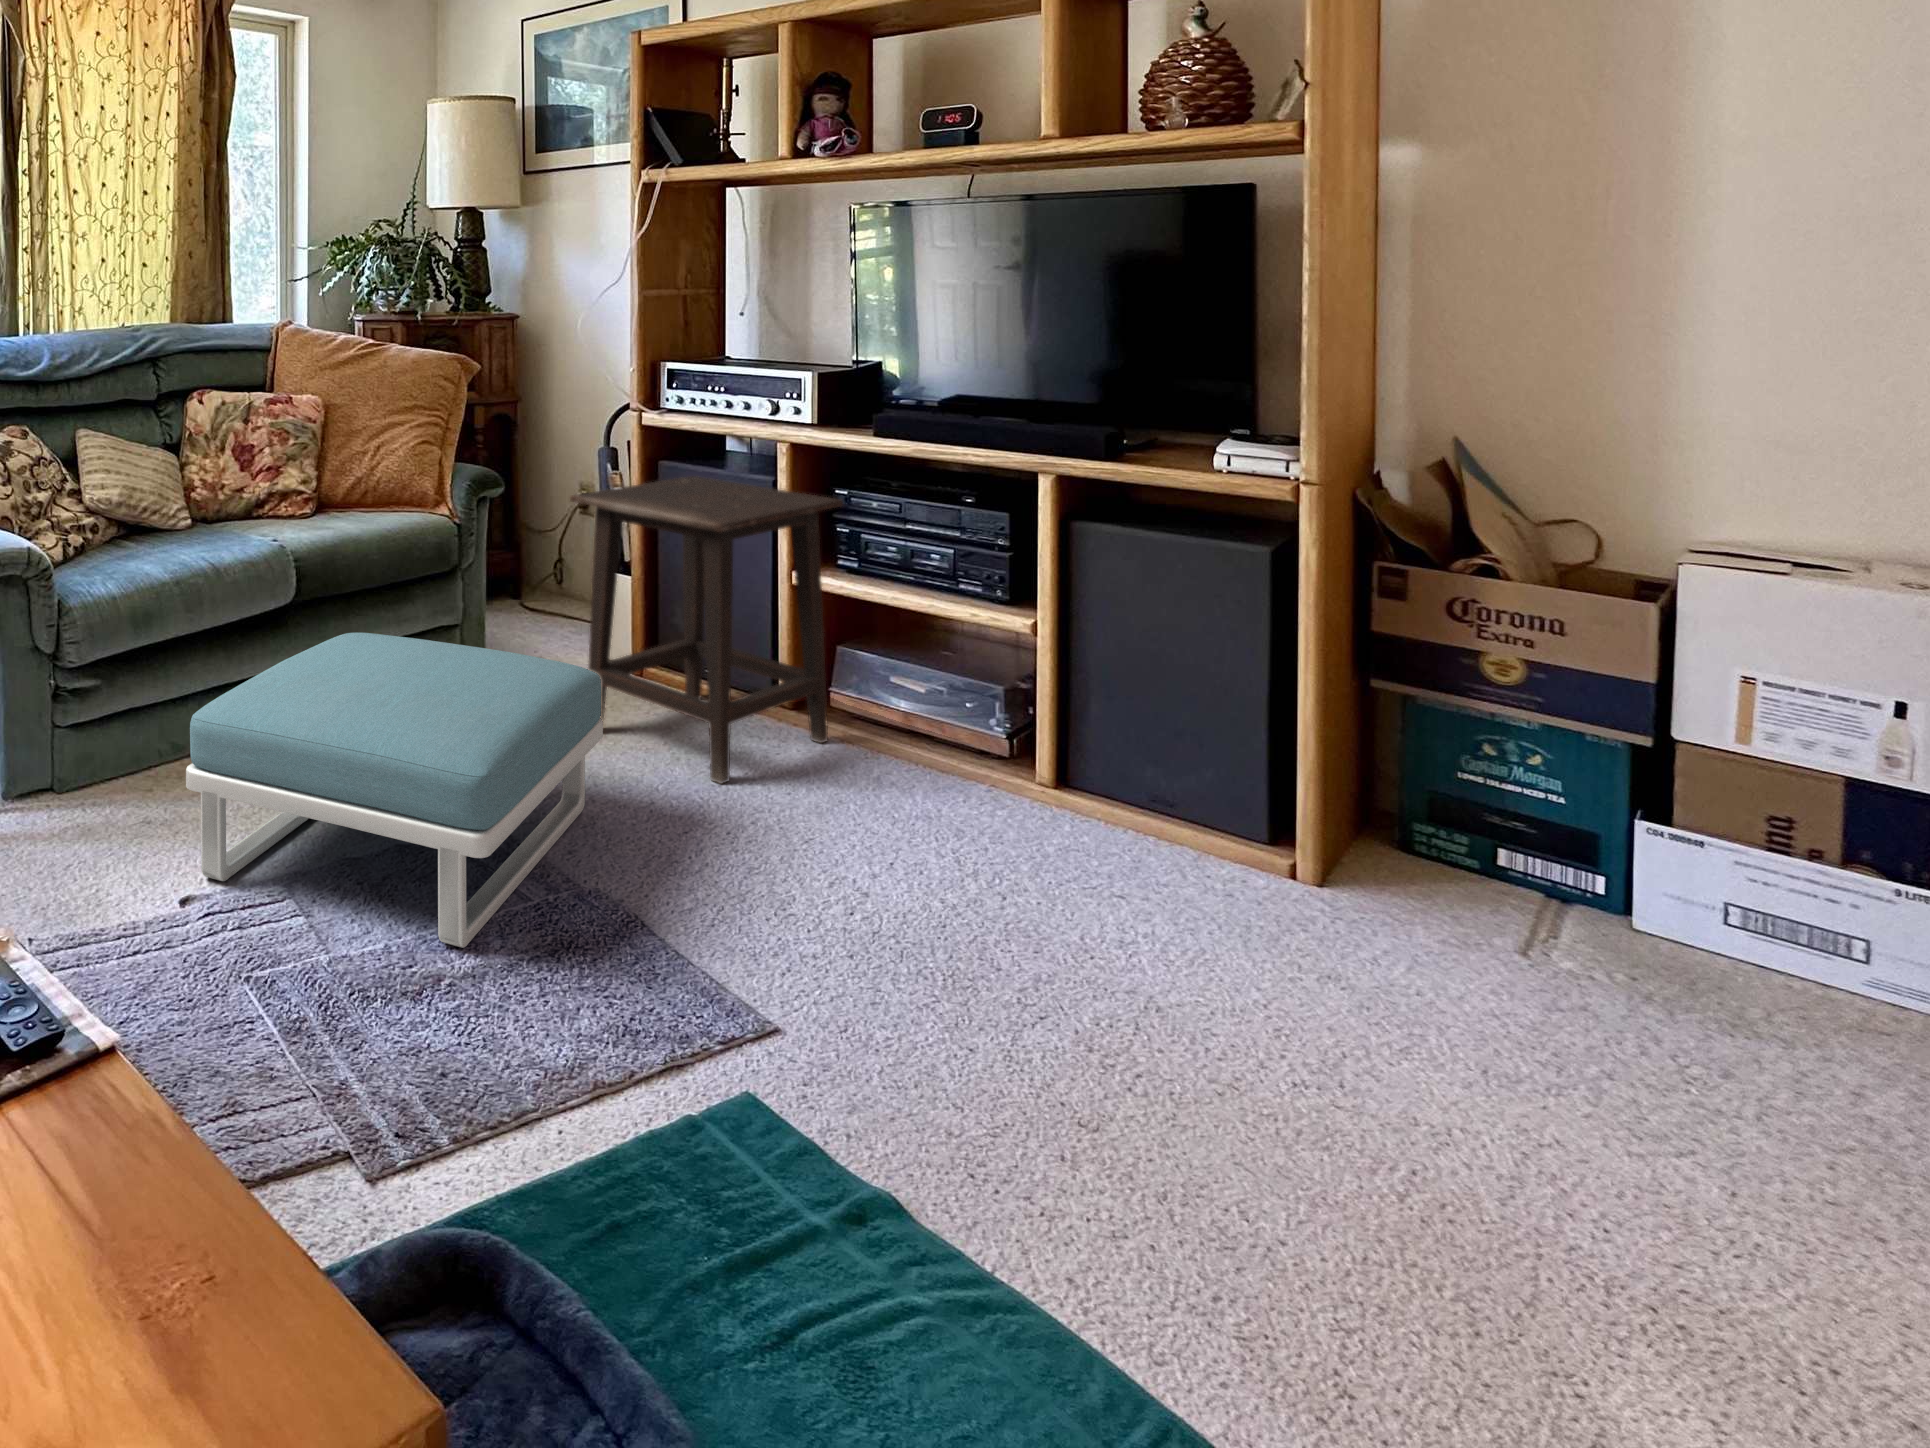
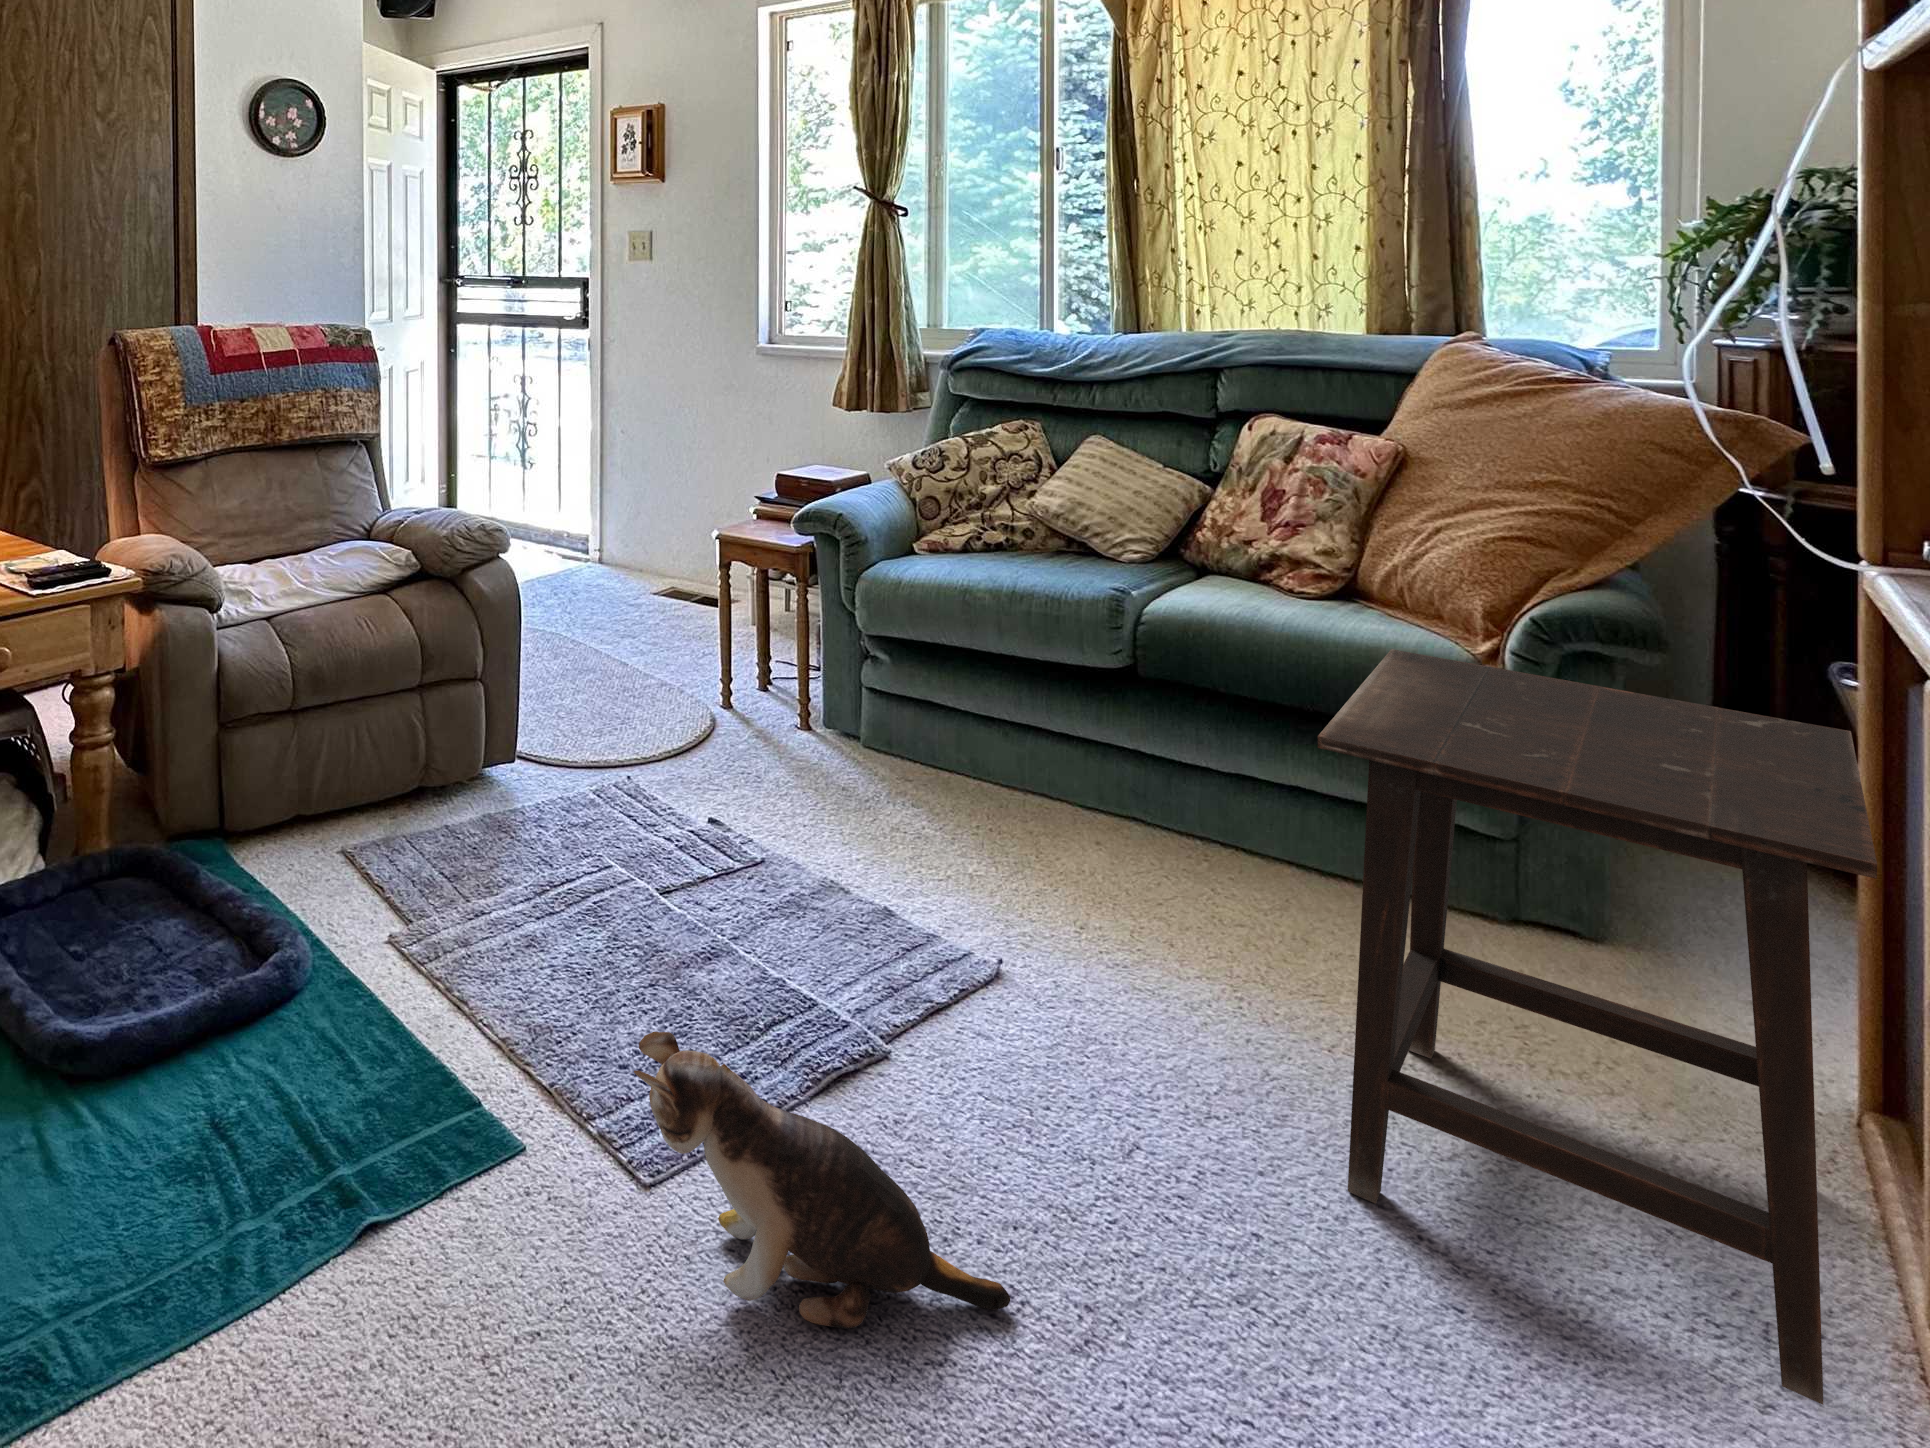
footstool: present [186,633,603,948] -> none [694,676,1108,1035]
plush toy: none [811,847,903,996] -> present [634,1032,1010,1329]

